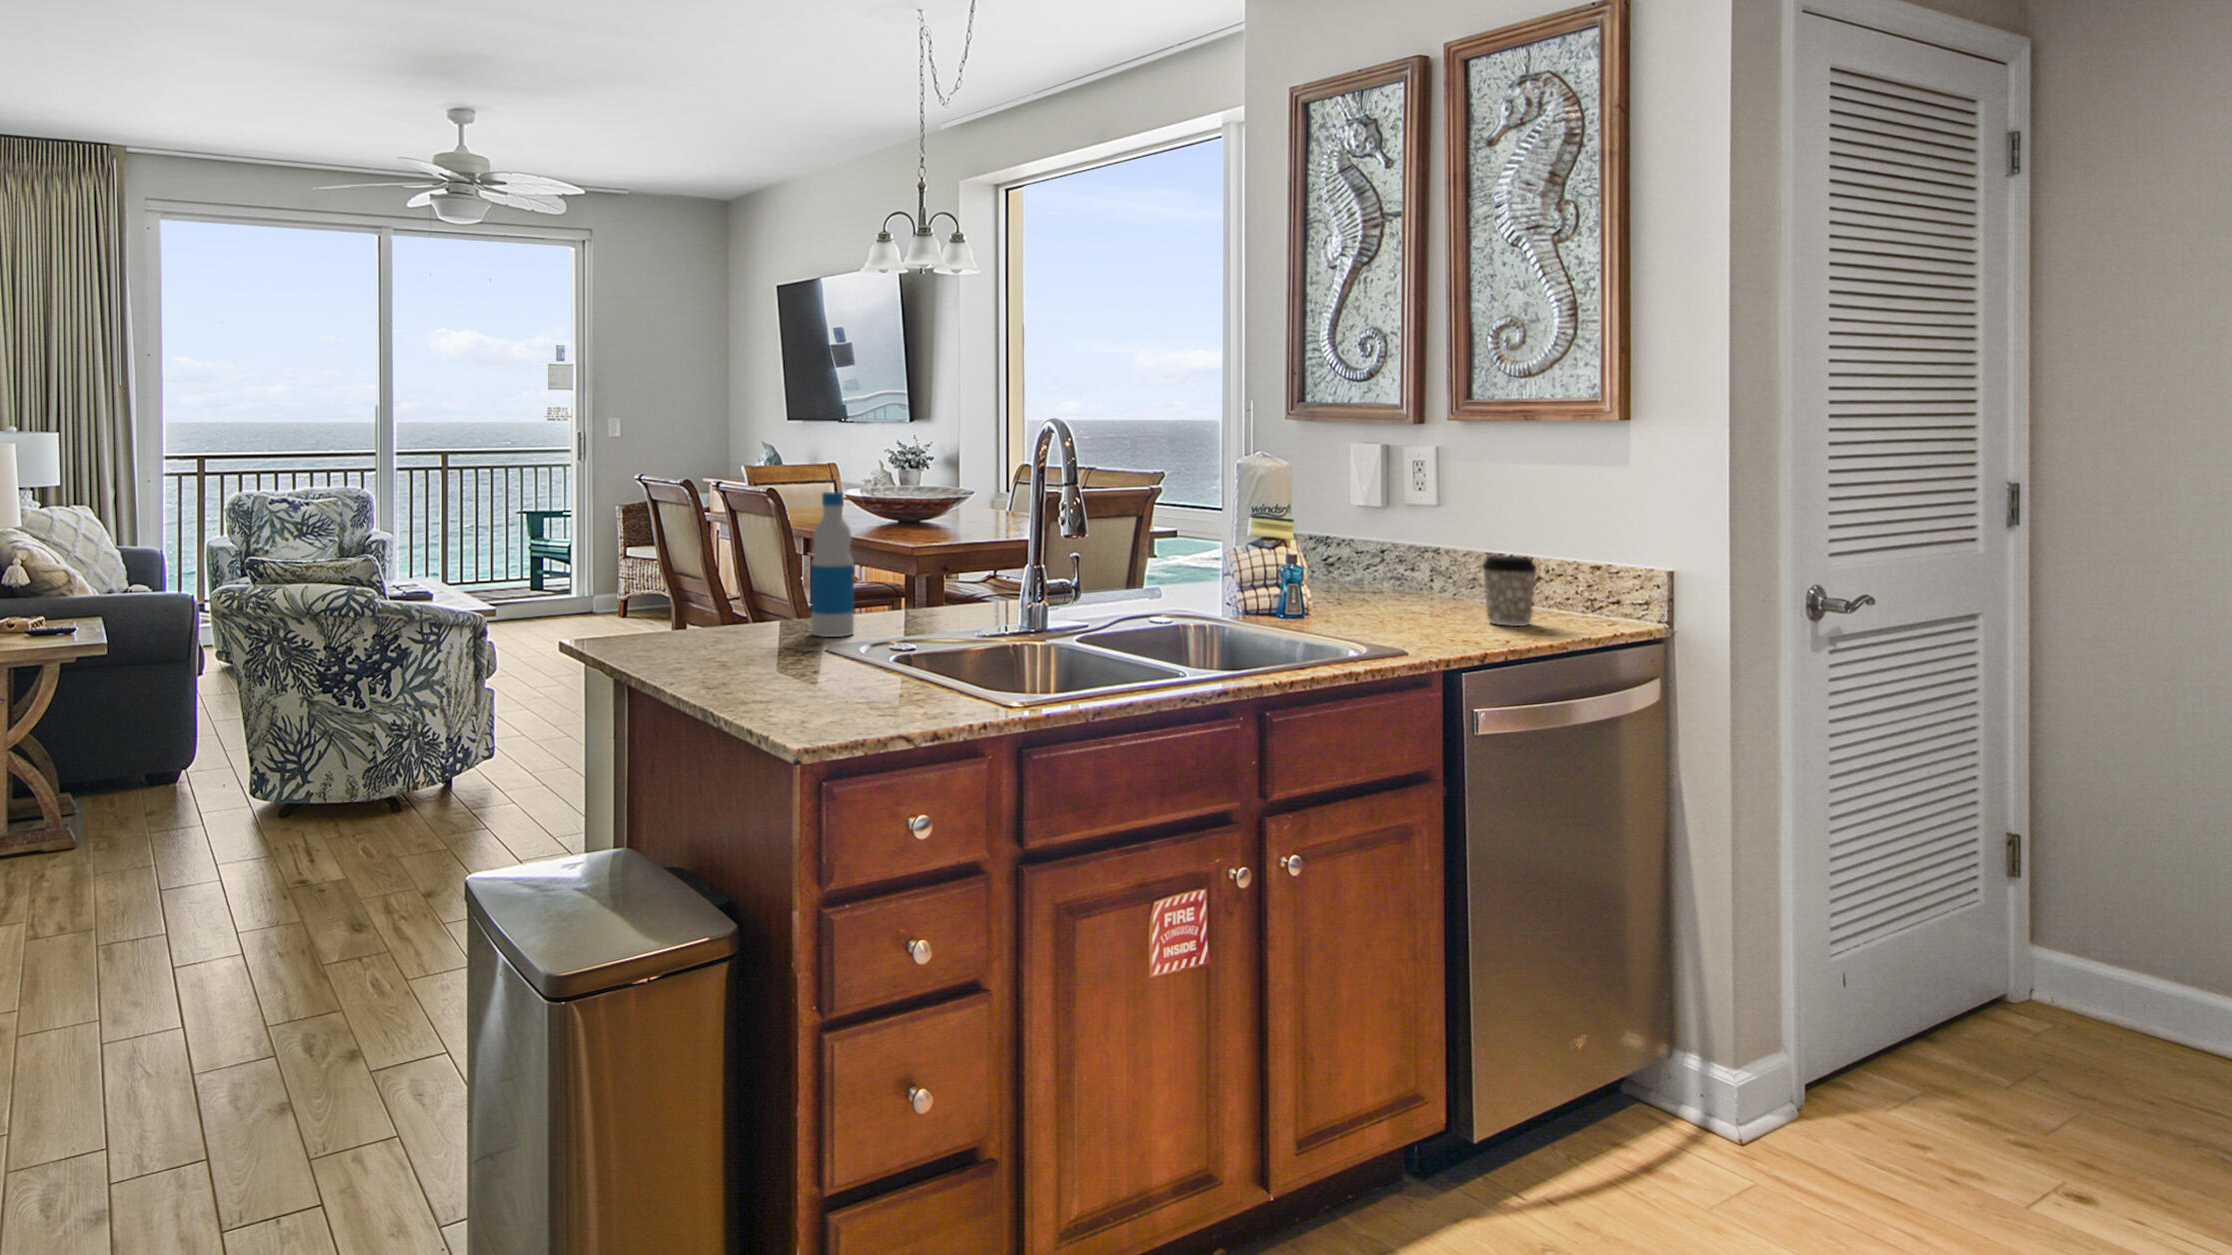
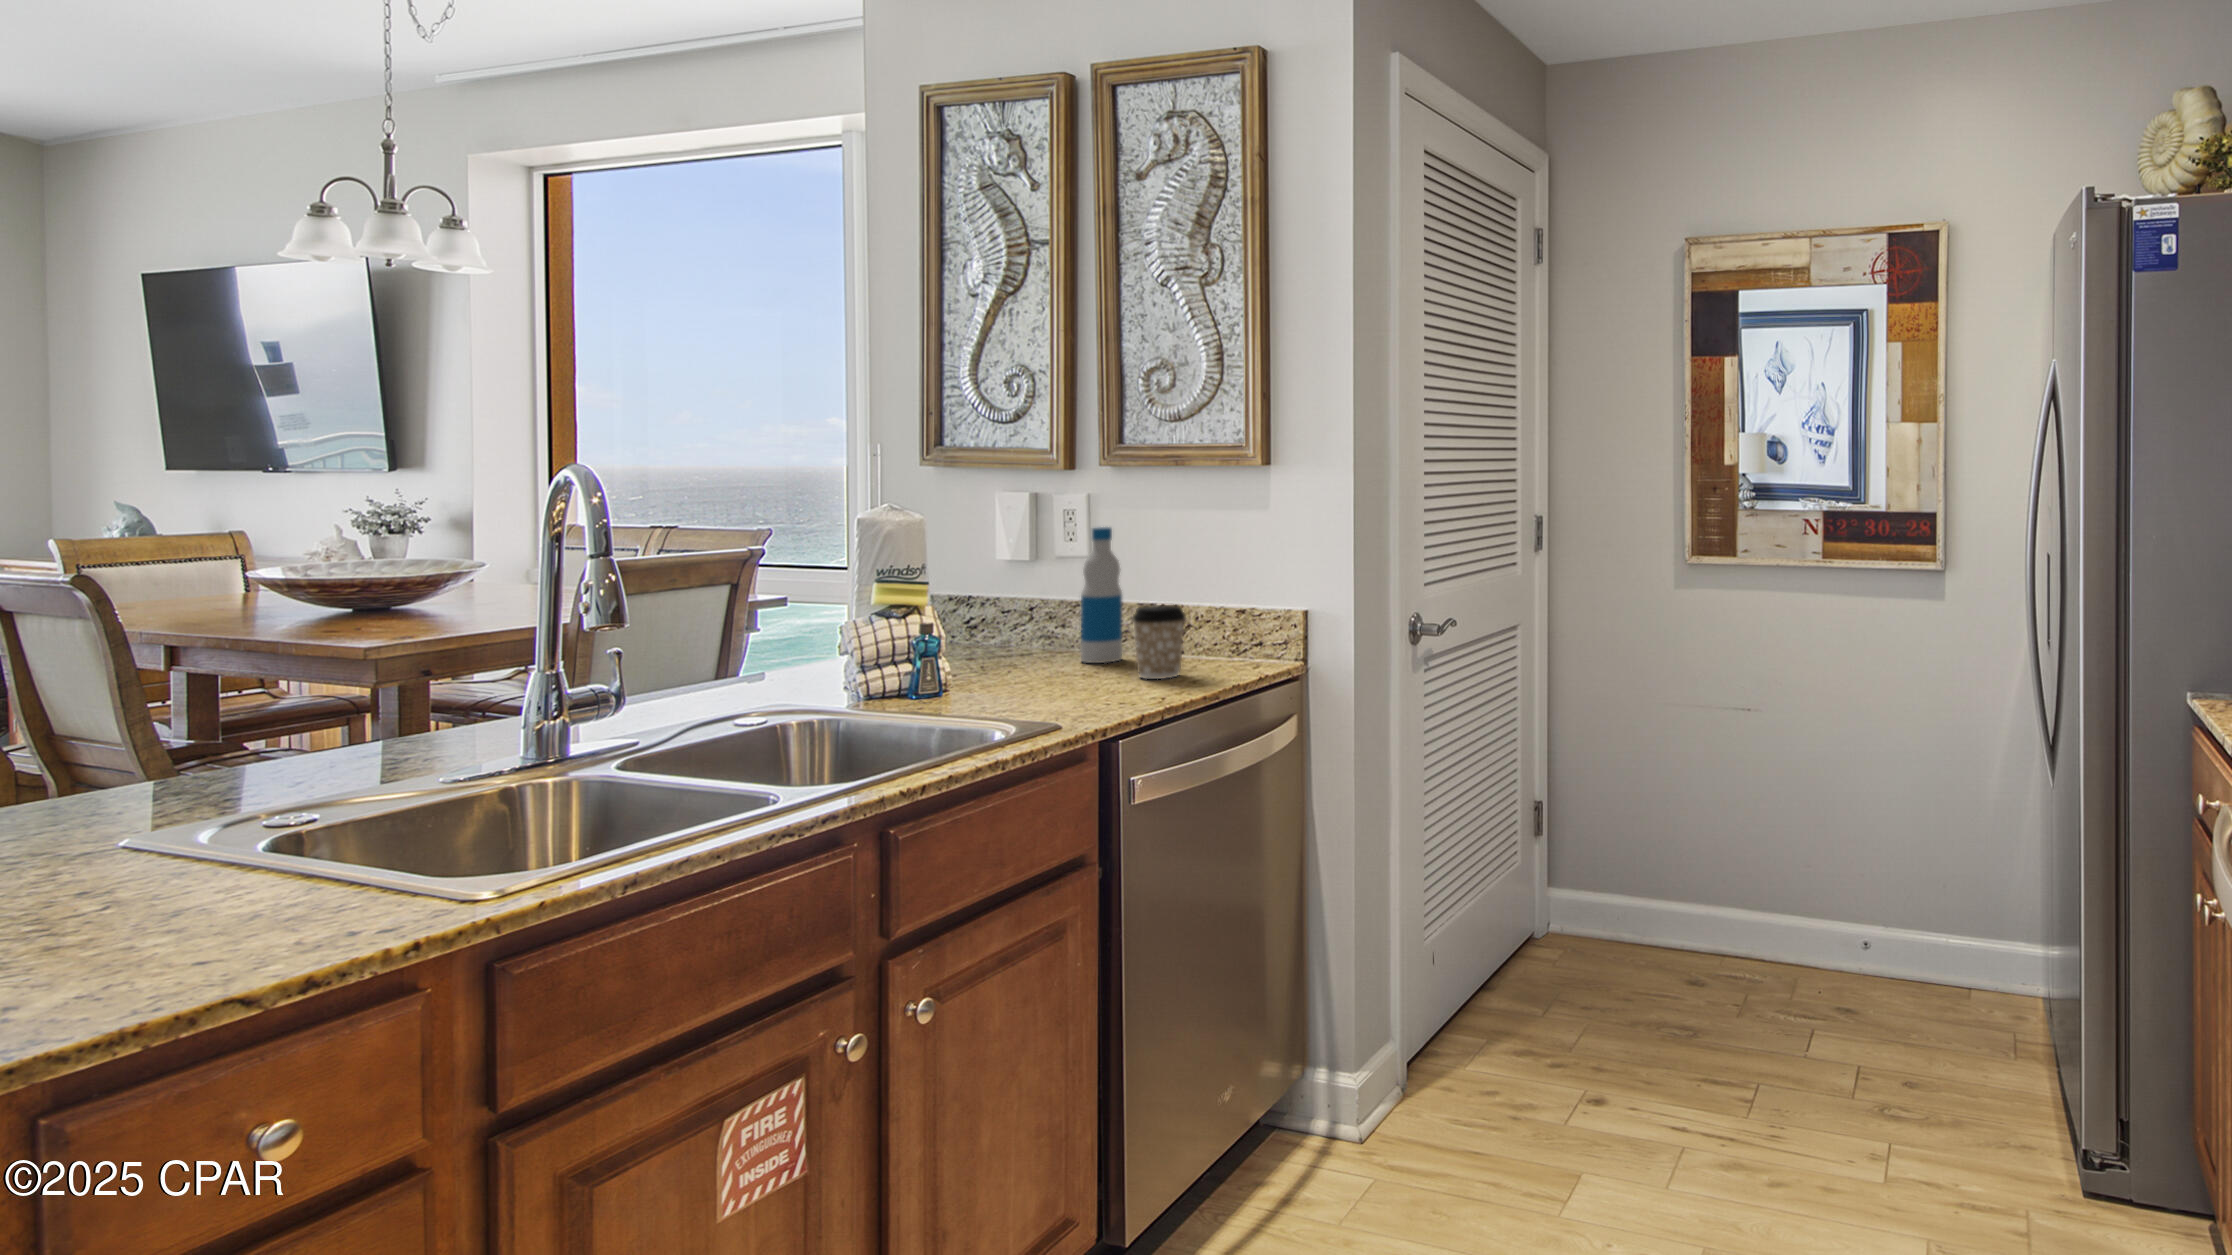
bottle: present [811,492,854,637] -> present [1081,527,1122,663]

